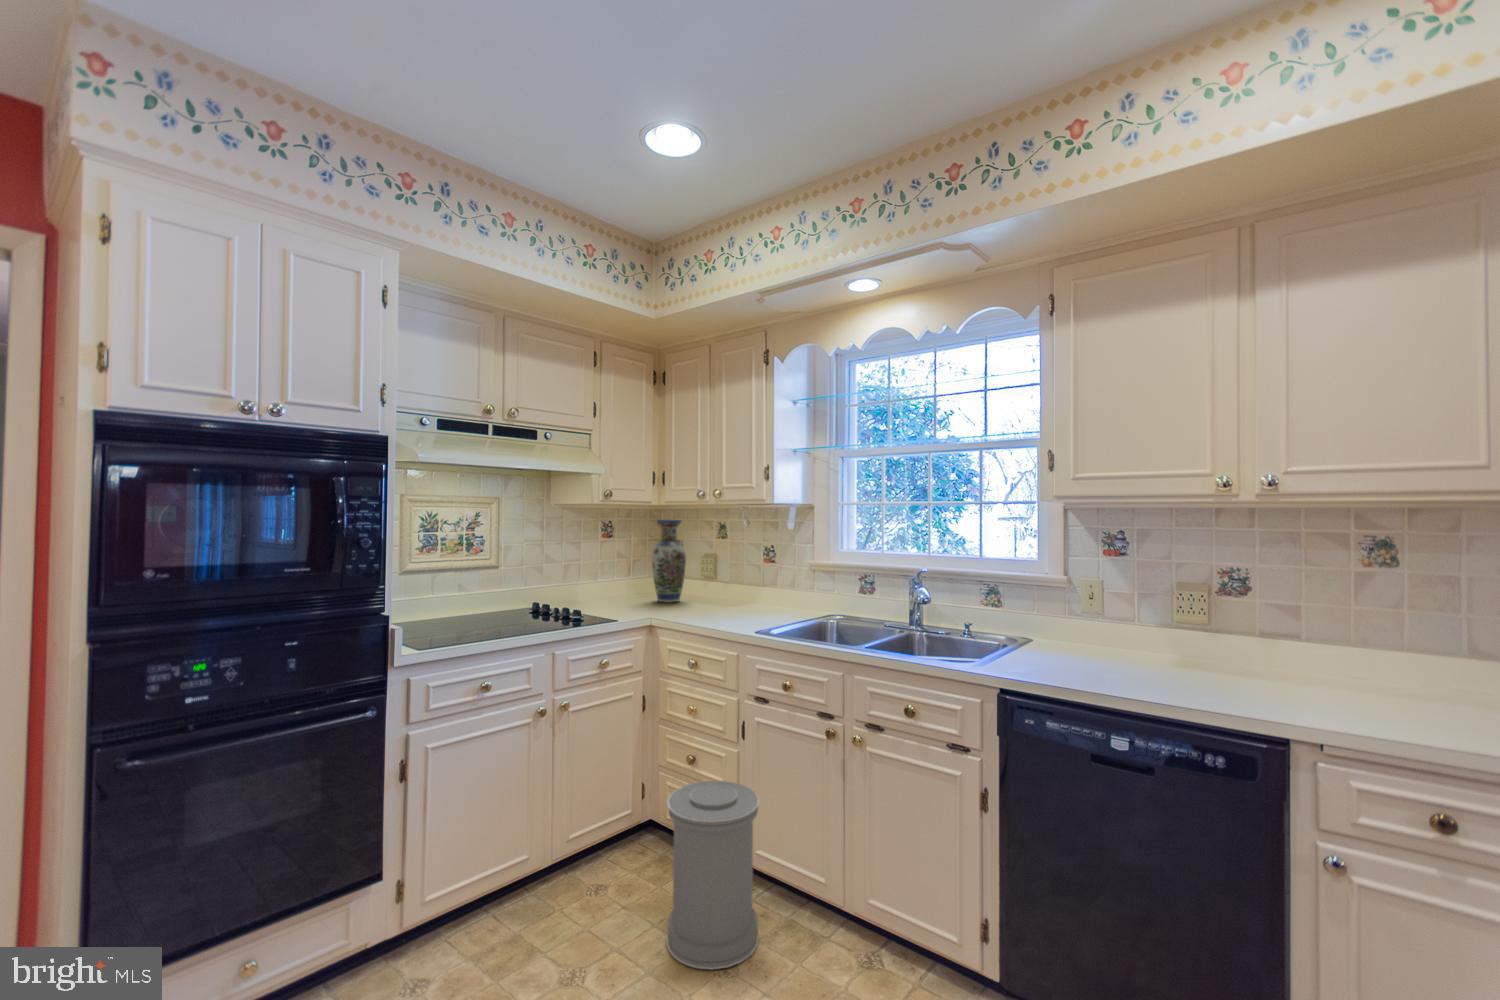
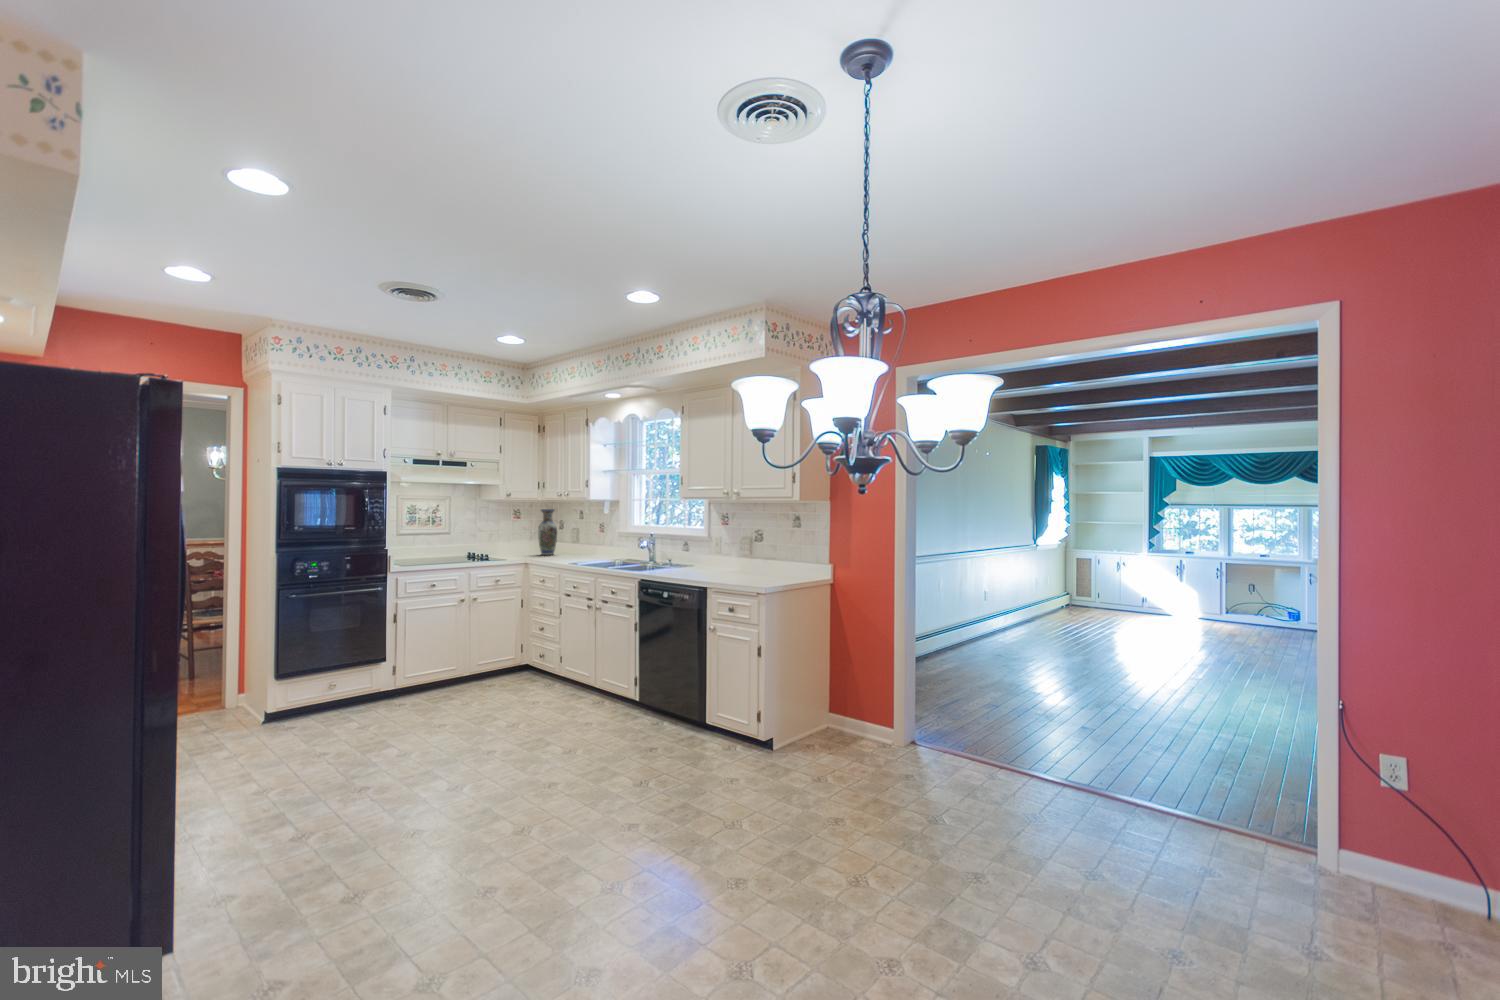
trash can: present [666,781,759,969] -> none [510,630,554,701]

